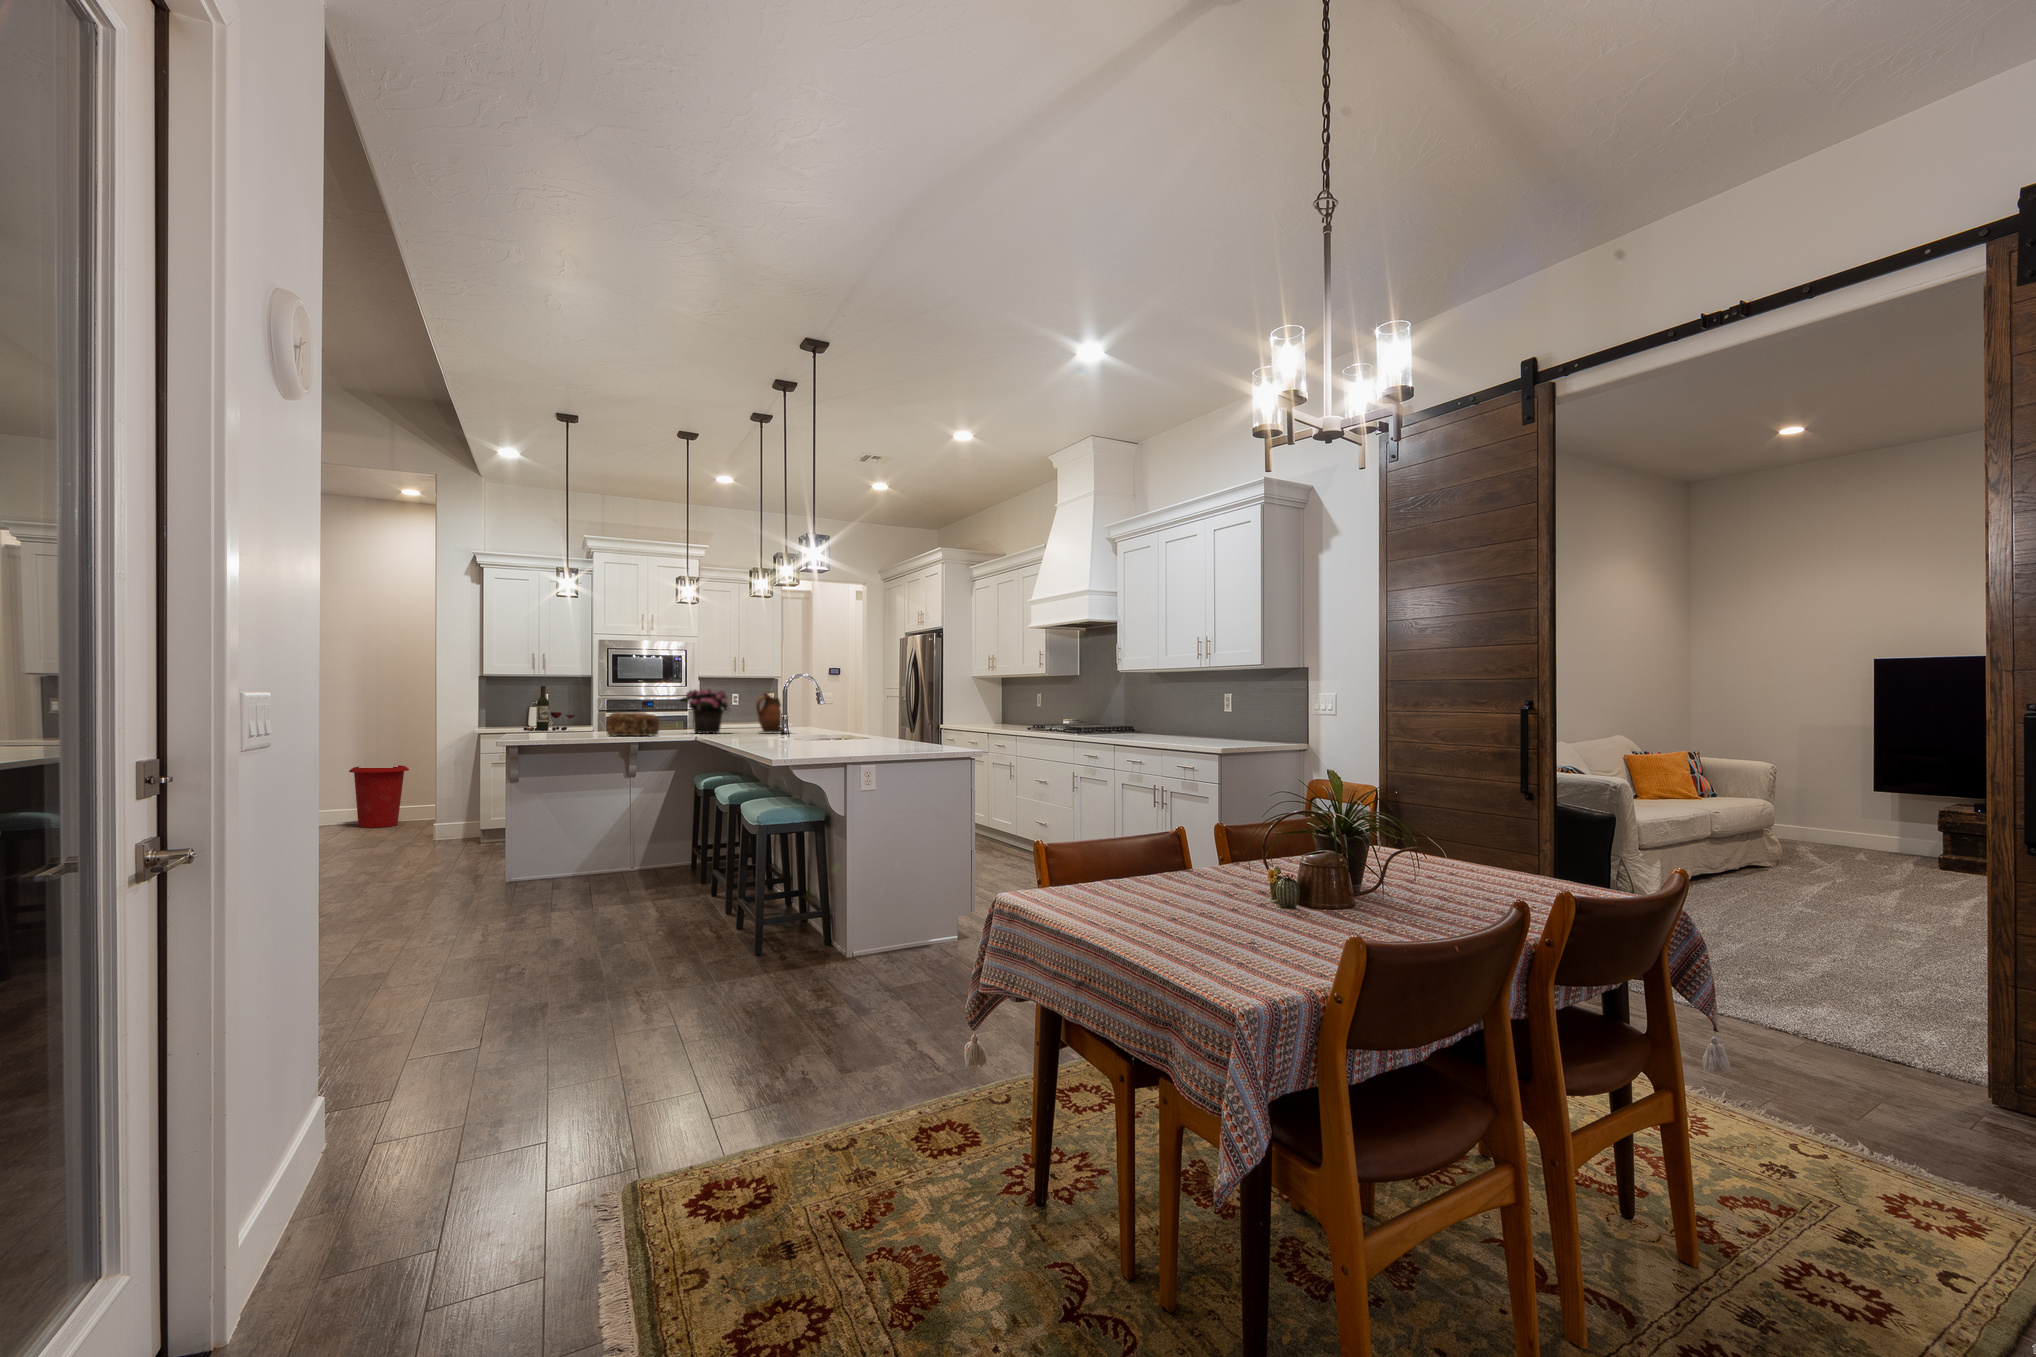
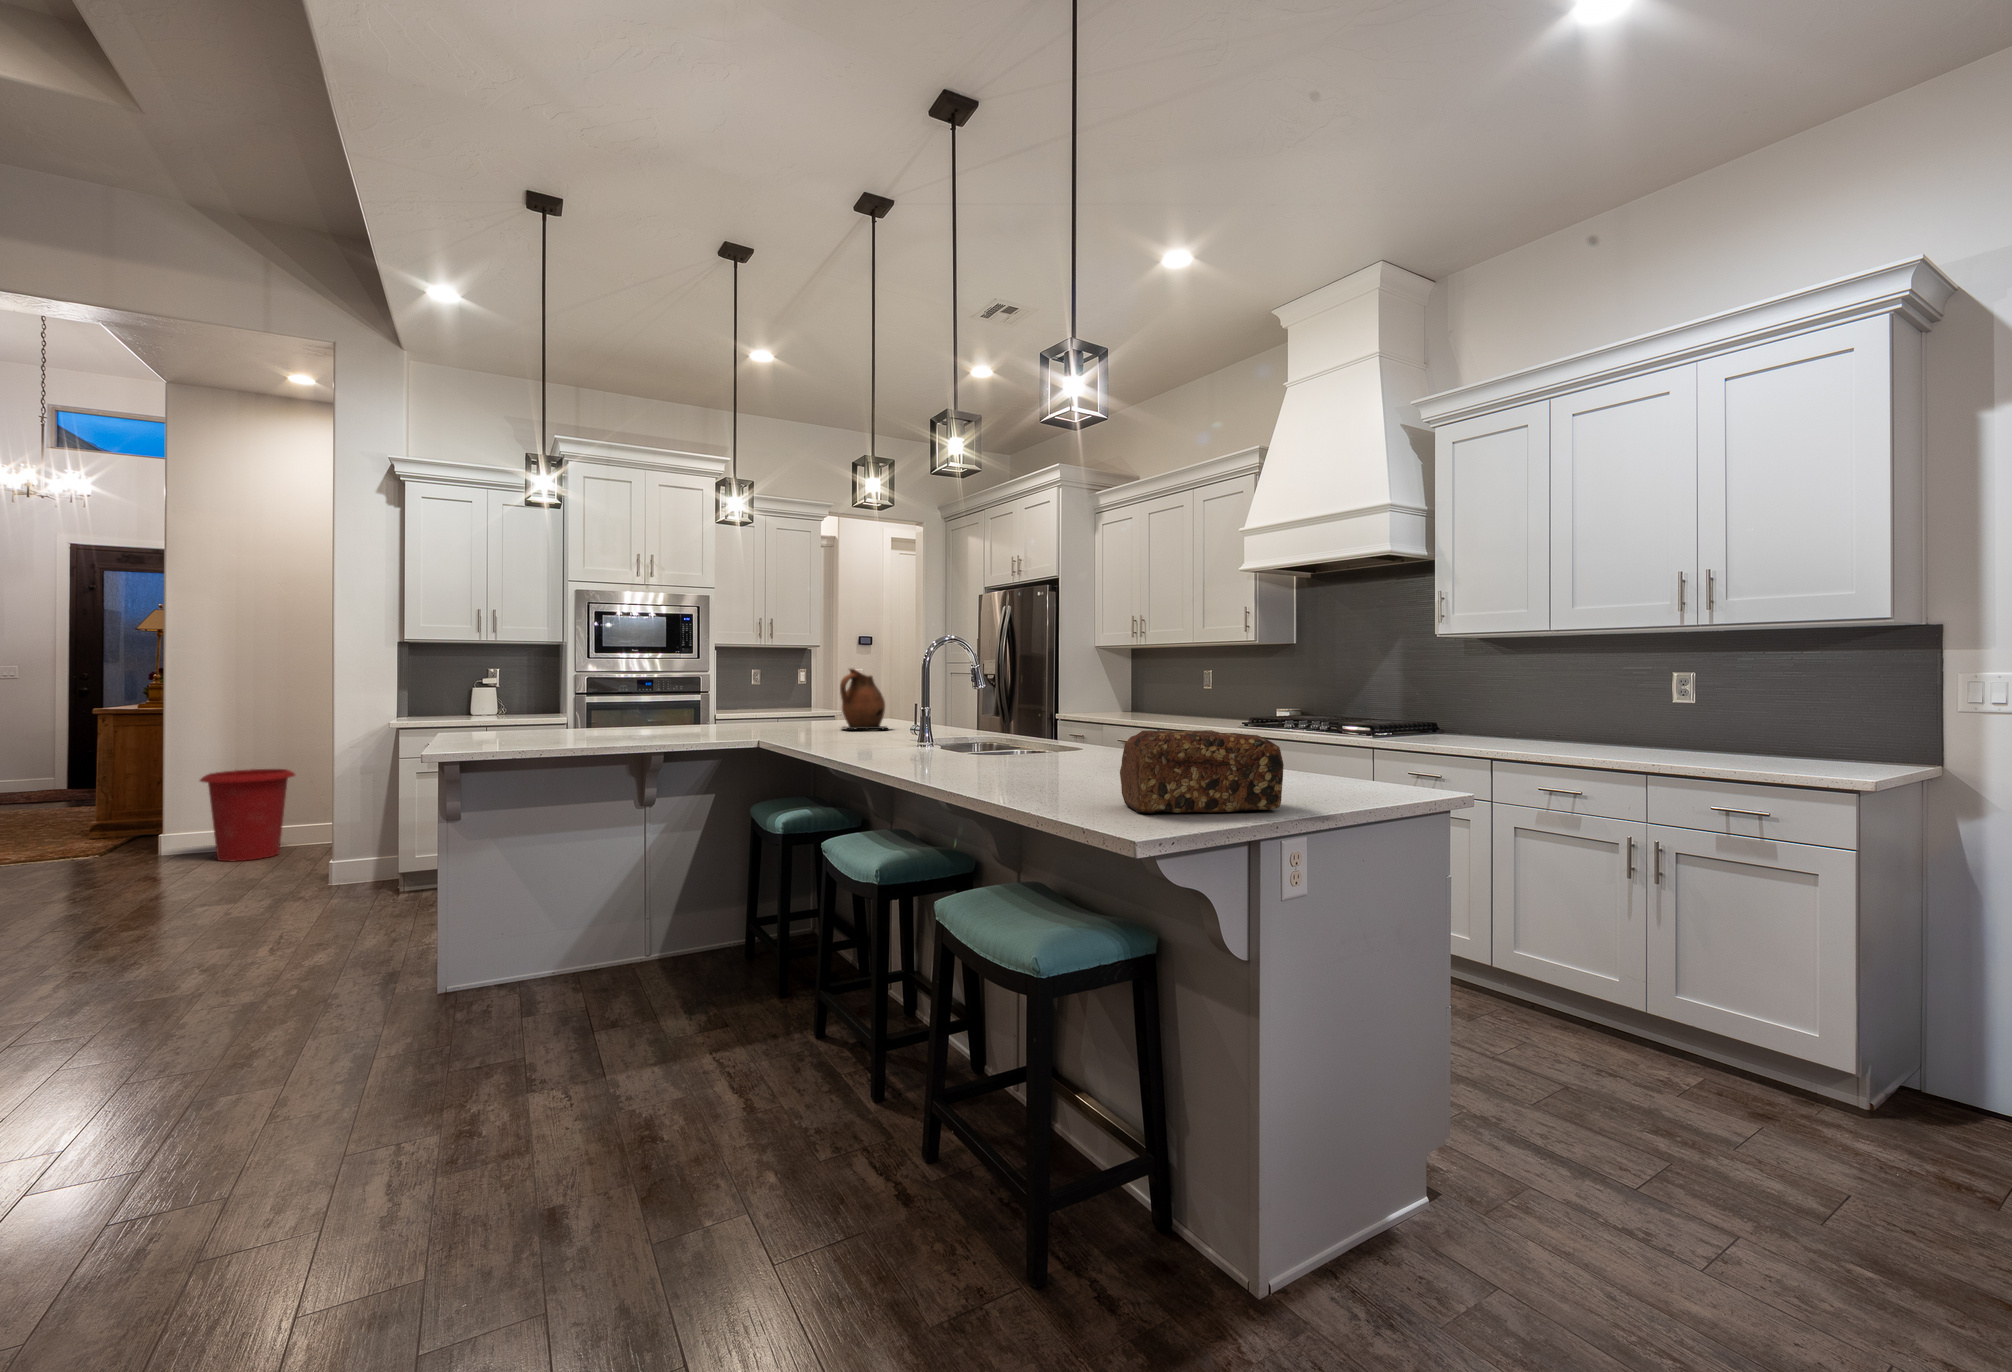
wine bottle: present [524,686,575,731] -> none [465,657,546,724]
potted flower: present [680,686,728,733] -> none [719,657,799,731]
bread loaf: present [607,712,659,736] -> present [1120,730,1284,814]

